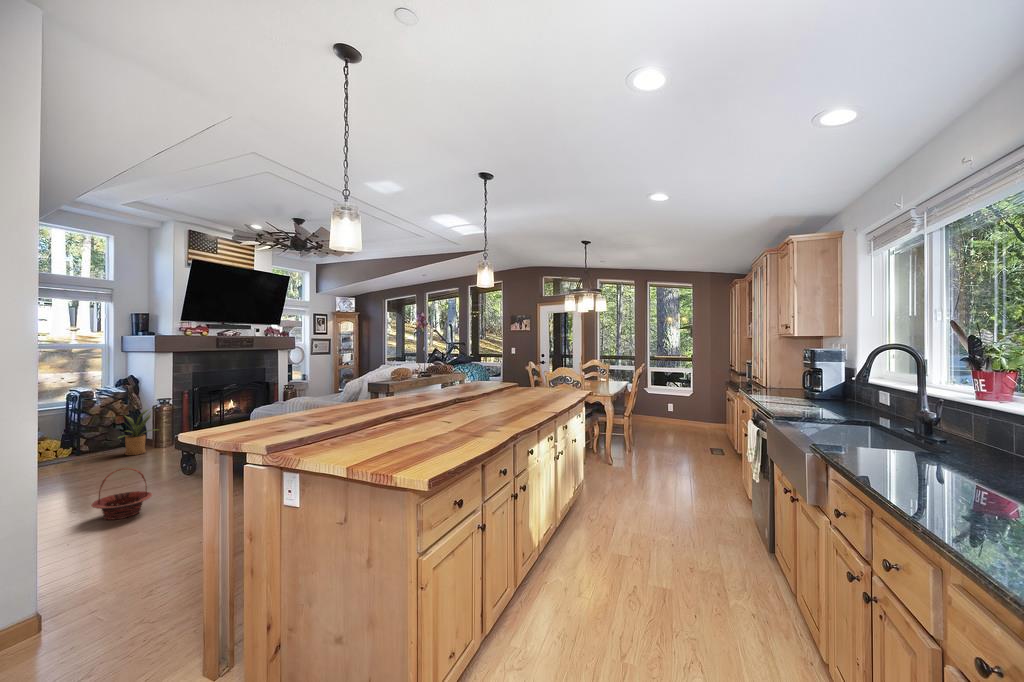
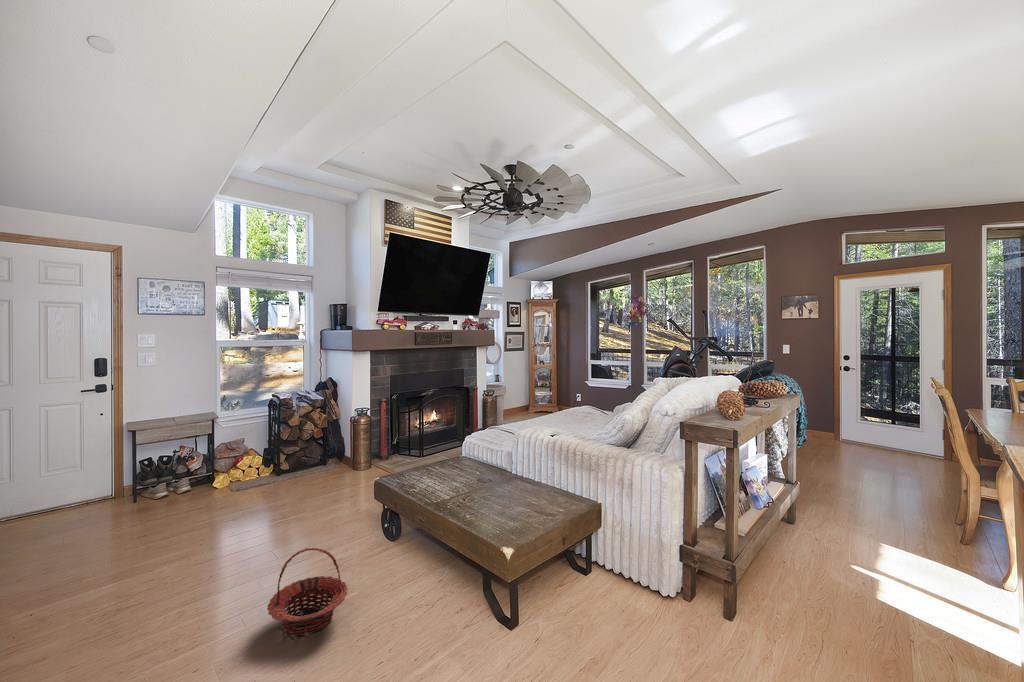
house plant: present [119,409,157,455] -> none [303,419,360,478]

